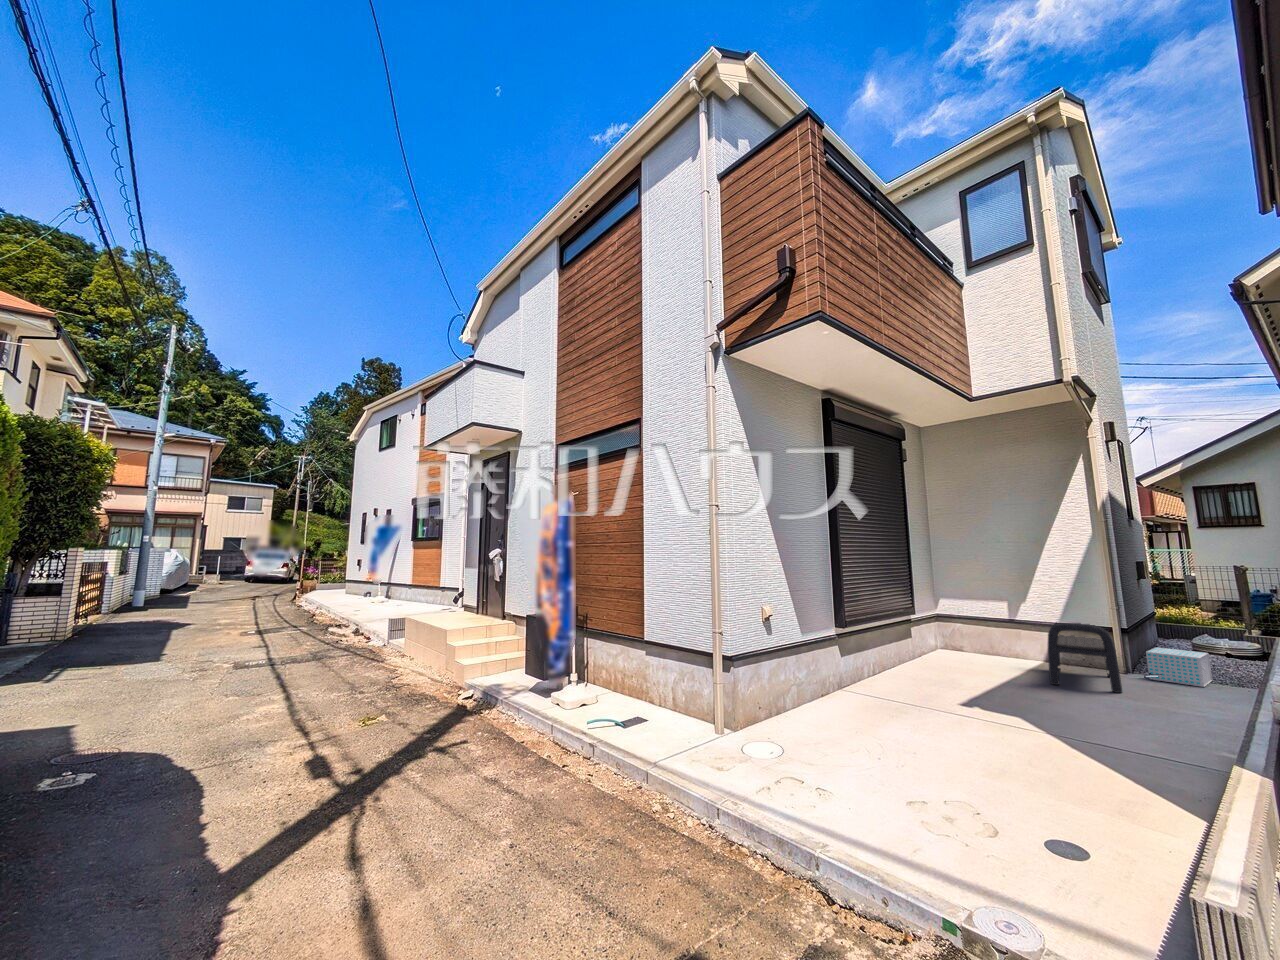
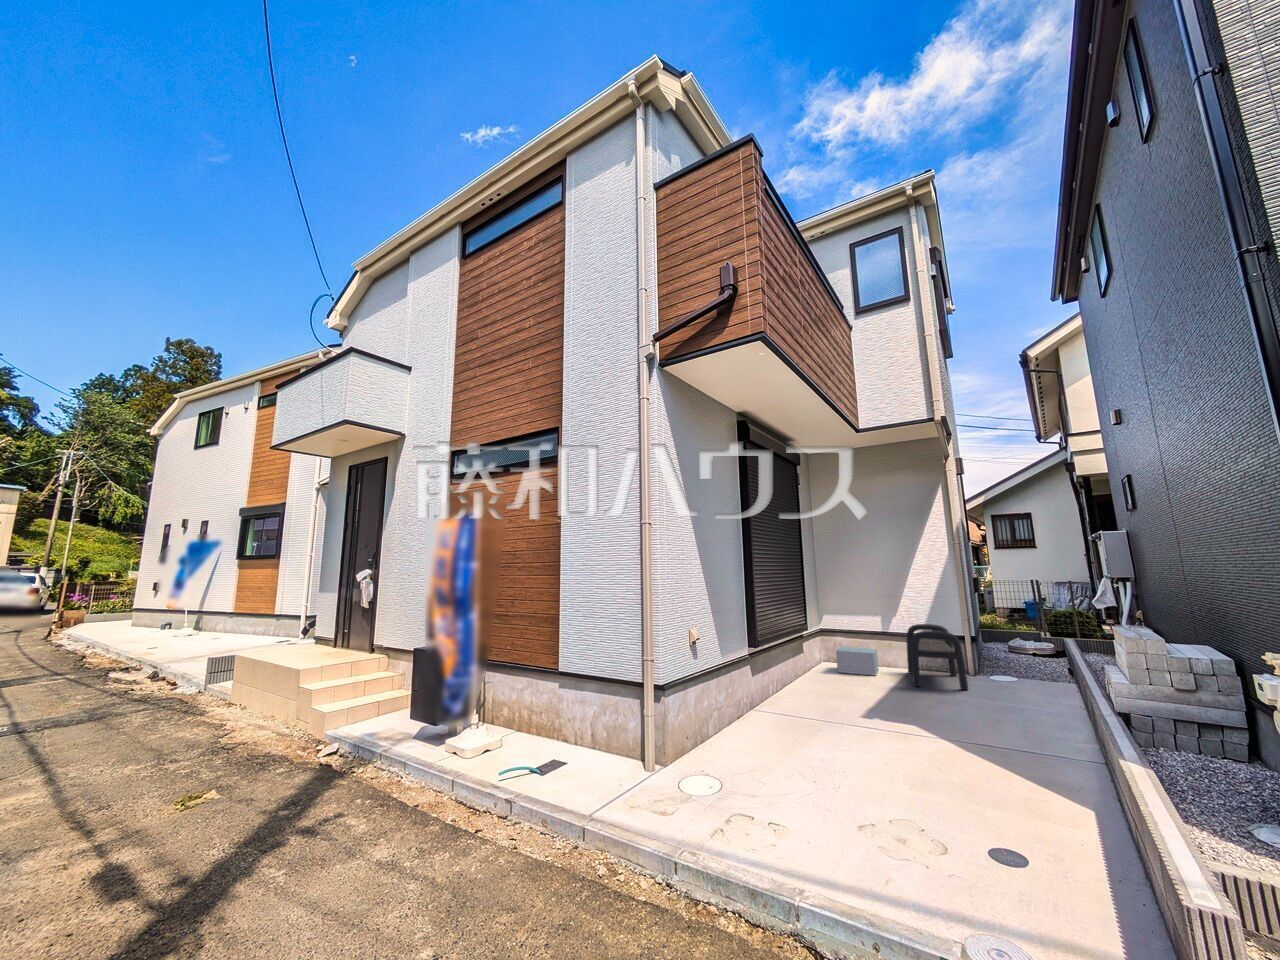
storage box: present [1146,647,1212,687] -> present [836,647,879,676]

